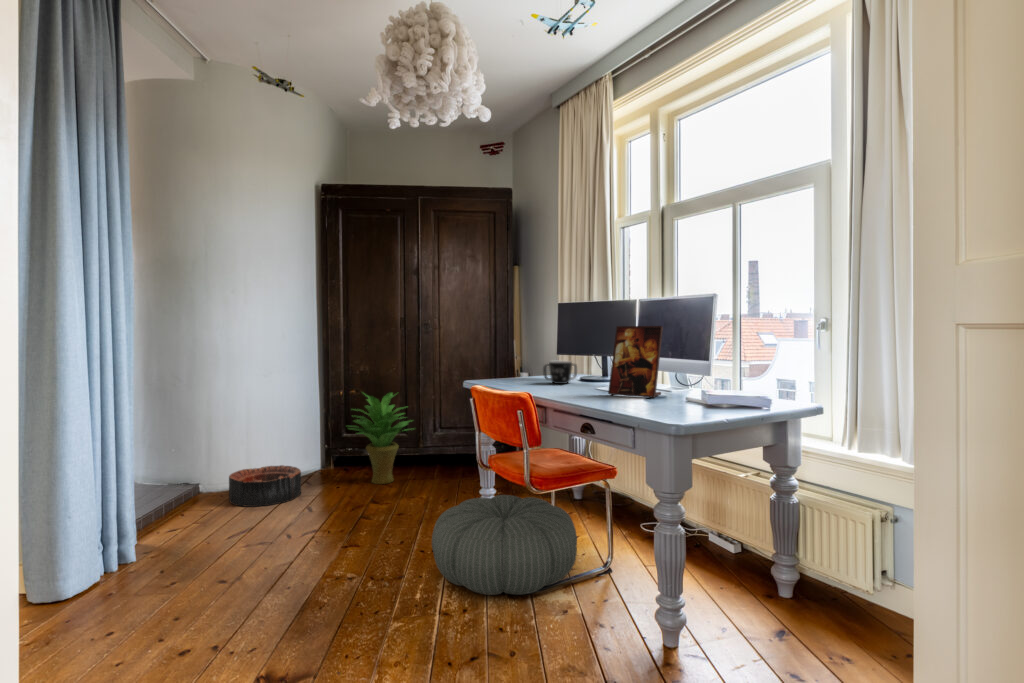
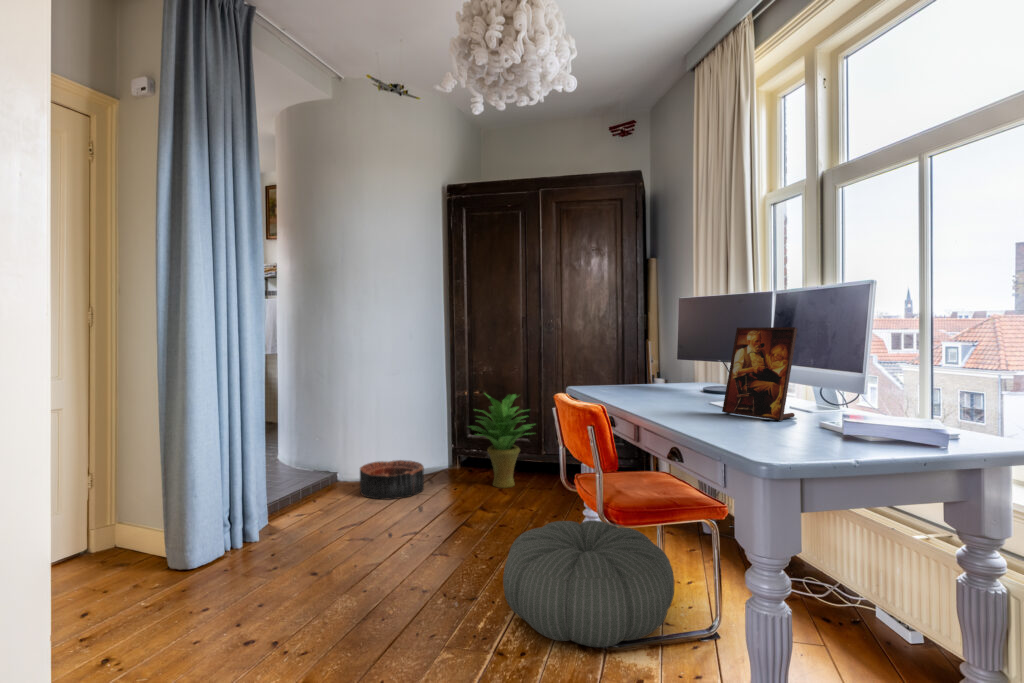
mug: present [543,361,577,384] -> none [660,367,703,395]

